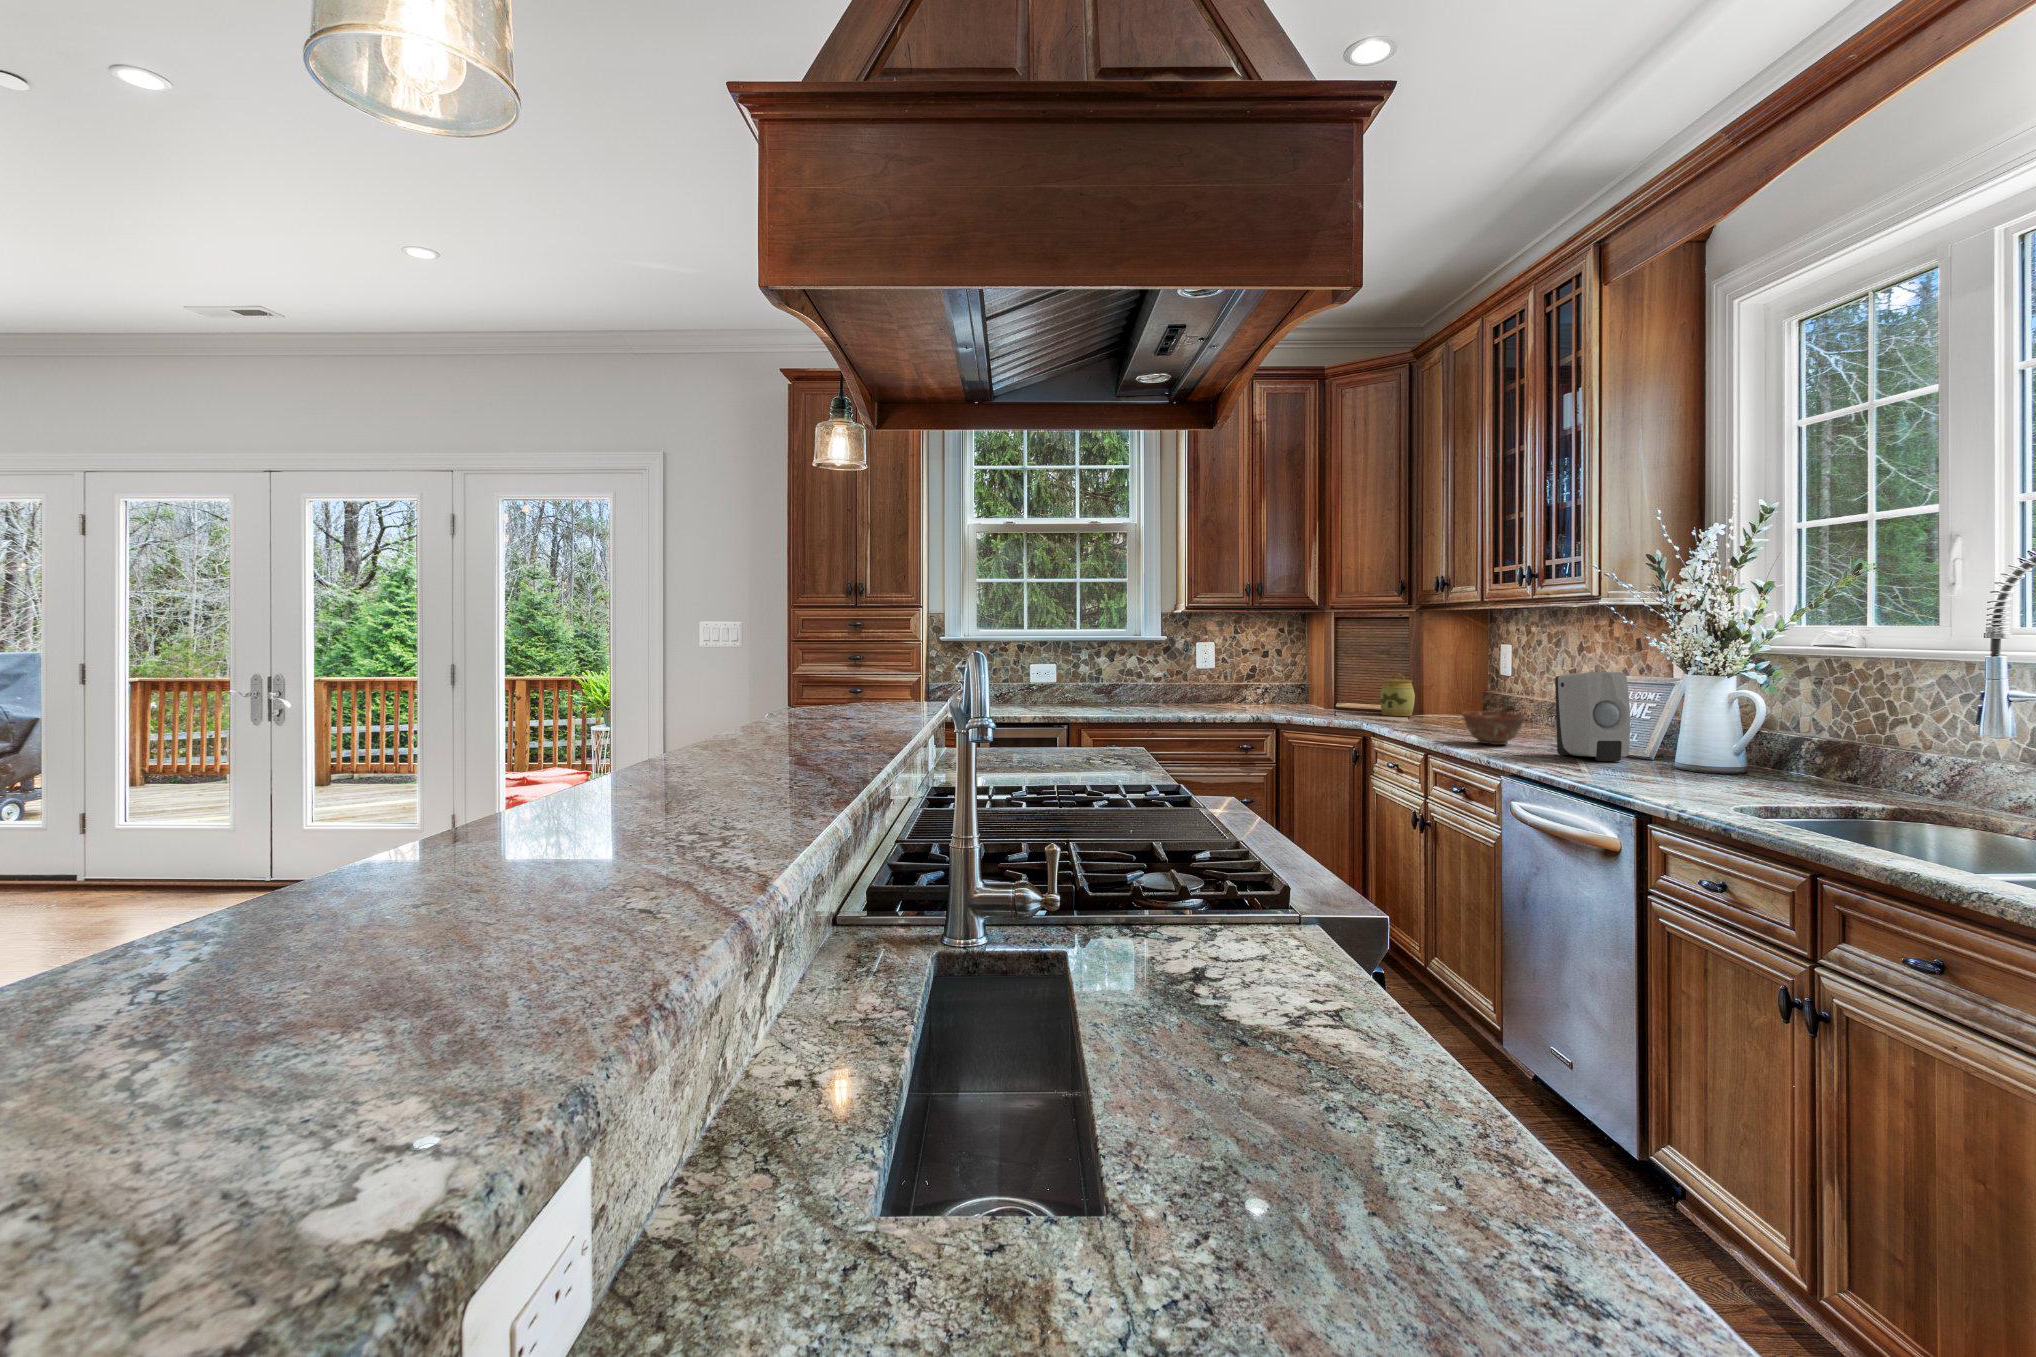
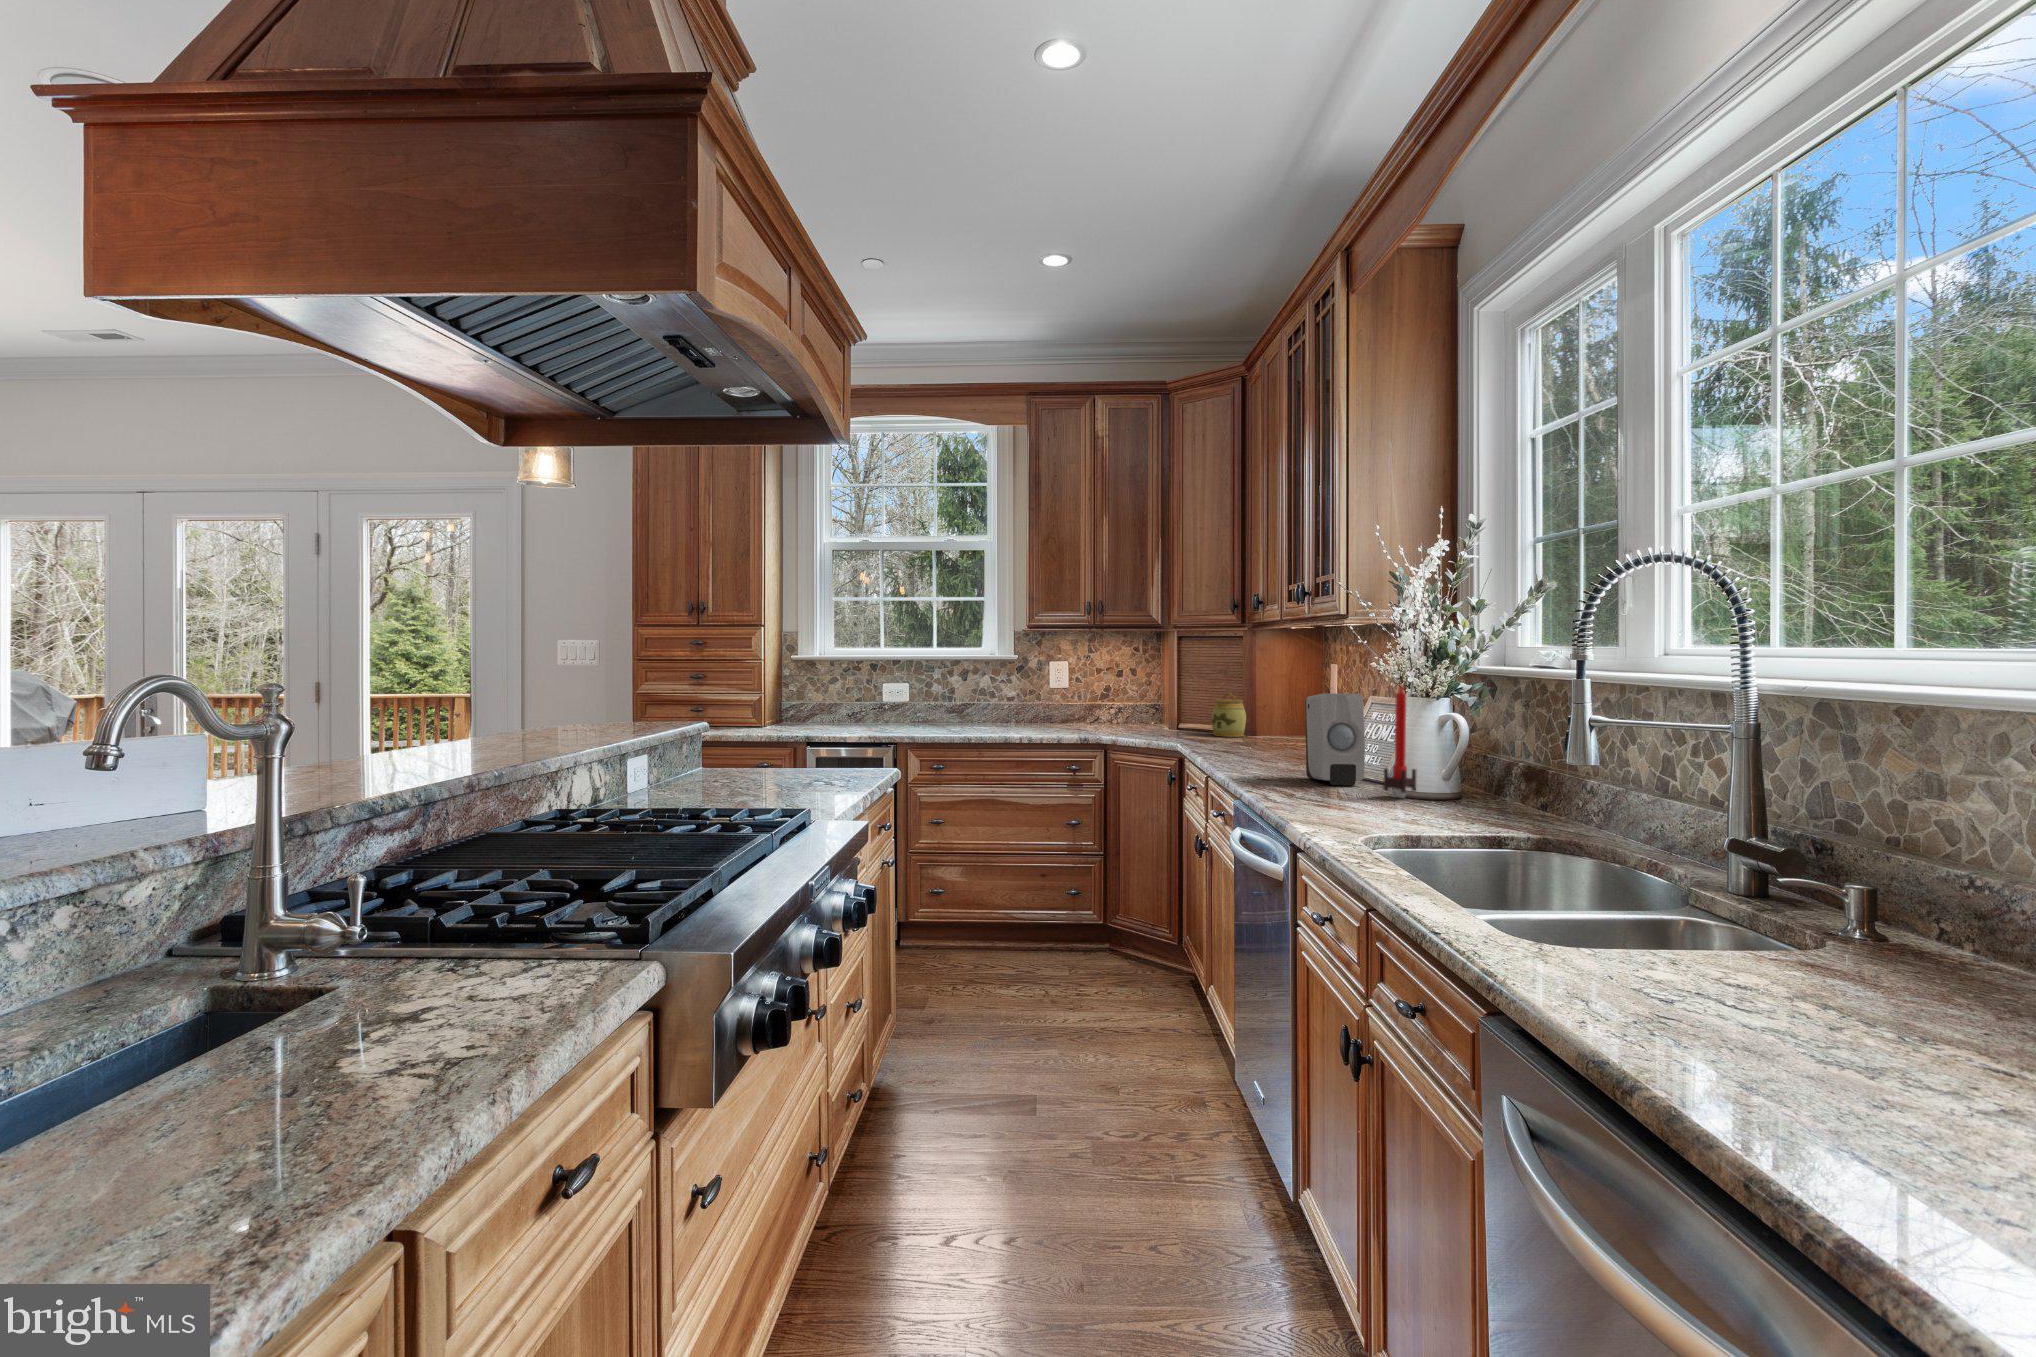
candle: none [1669,665,1702,773] -> present [1384,687,1416,798]
ceramic bowl: present [1462,711,1527,745] -> none [1232,733,1294,768]

